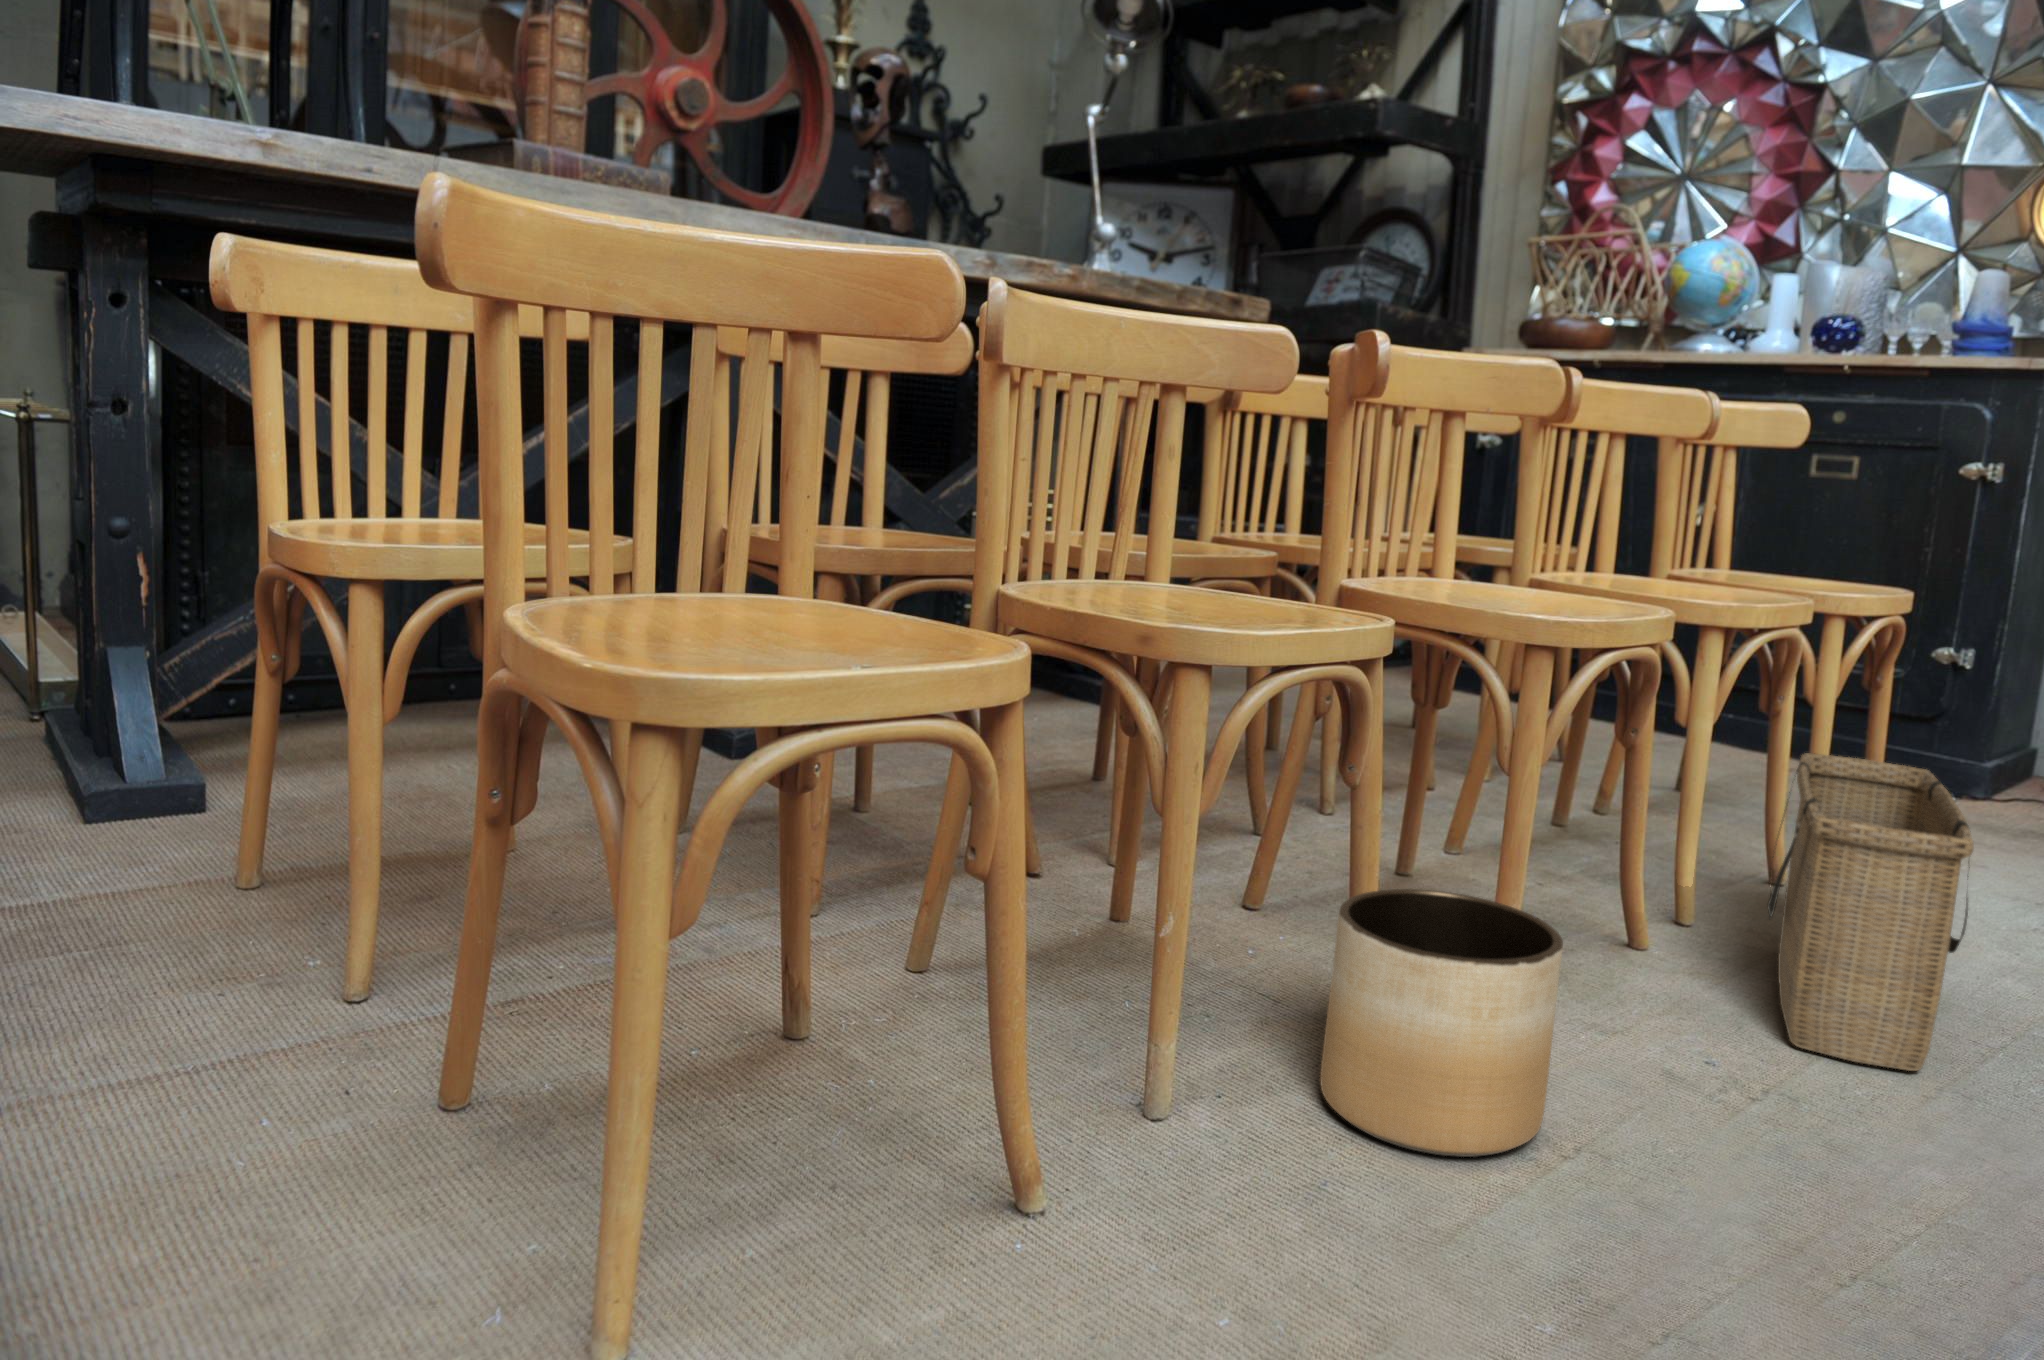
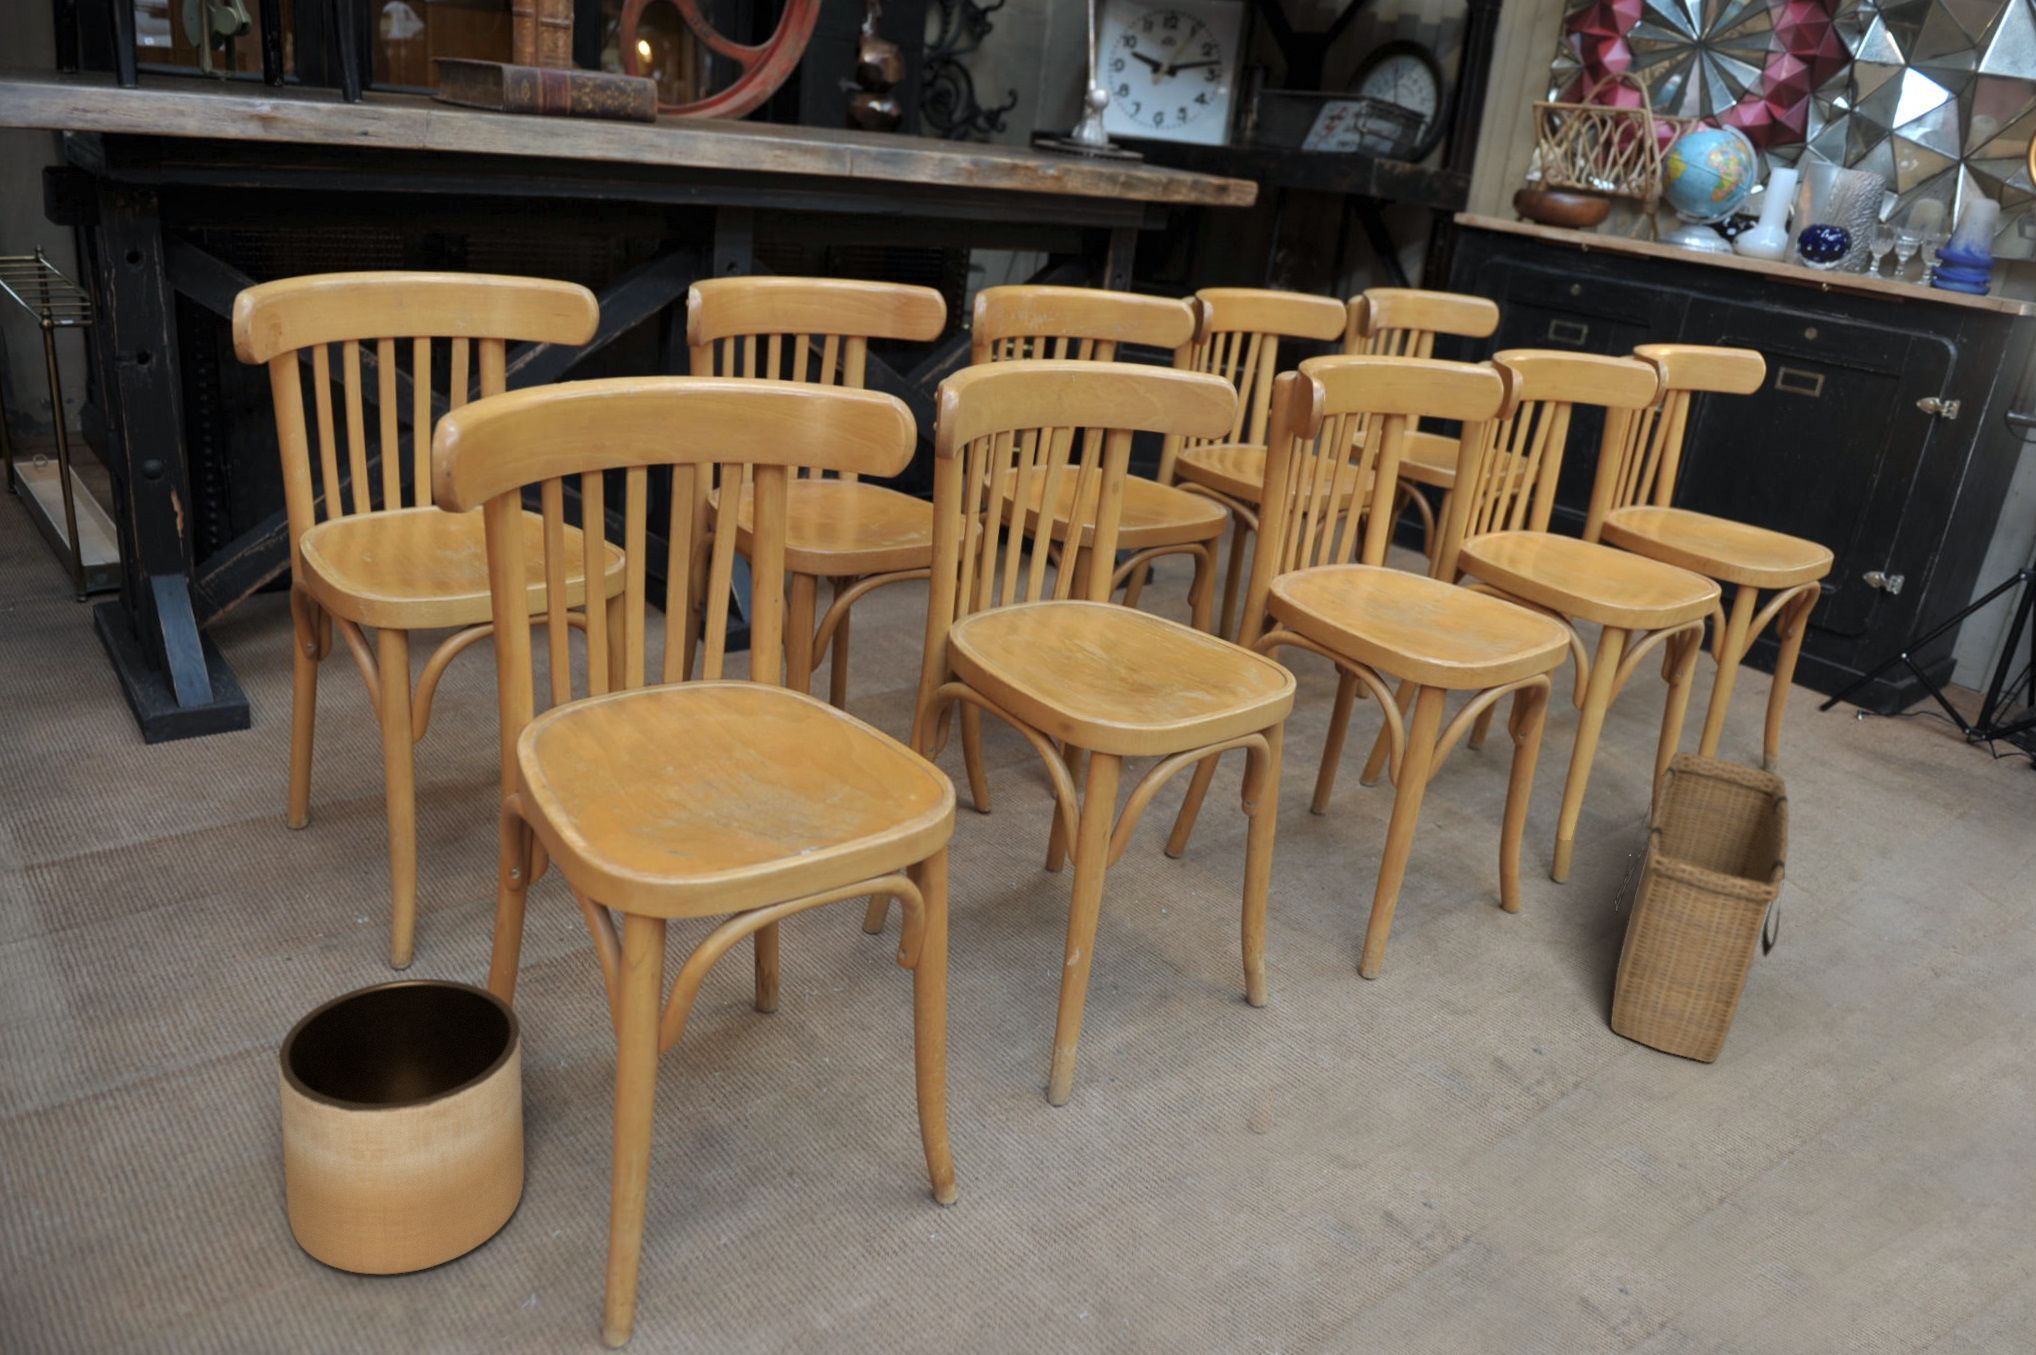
planter: present [1320,889,1563,1157] -> present [278,979,524,1274]

